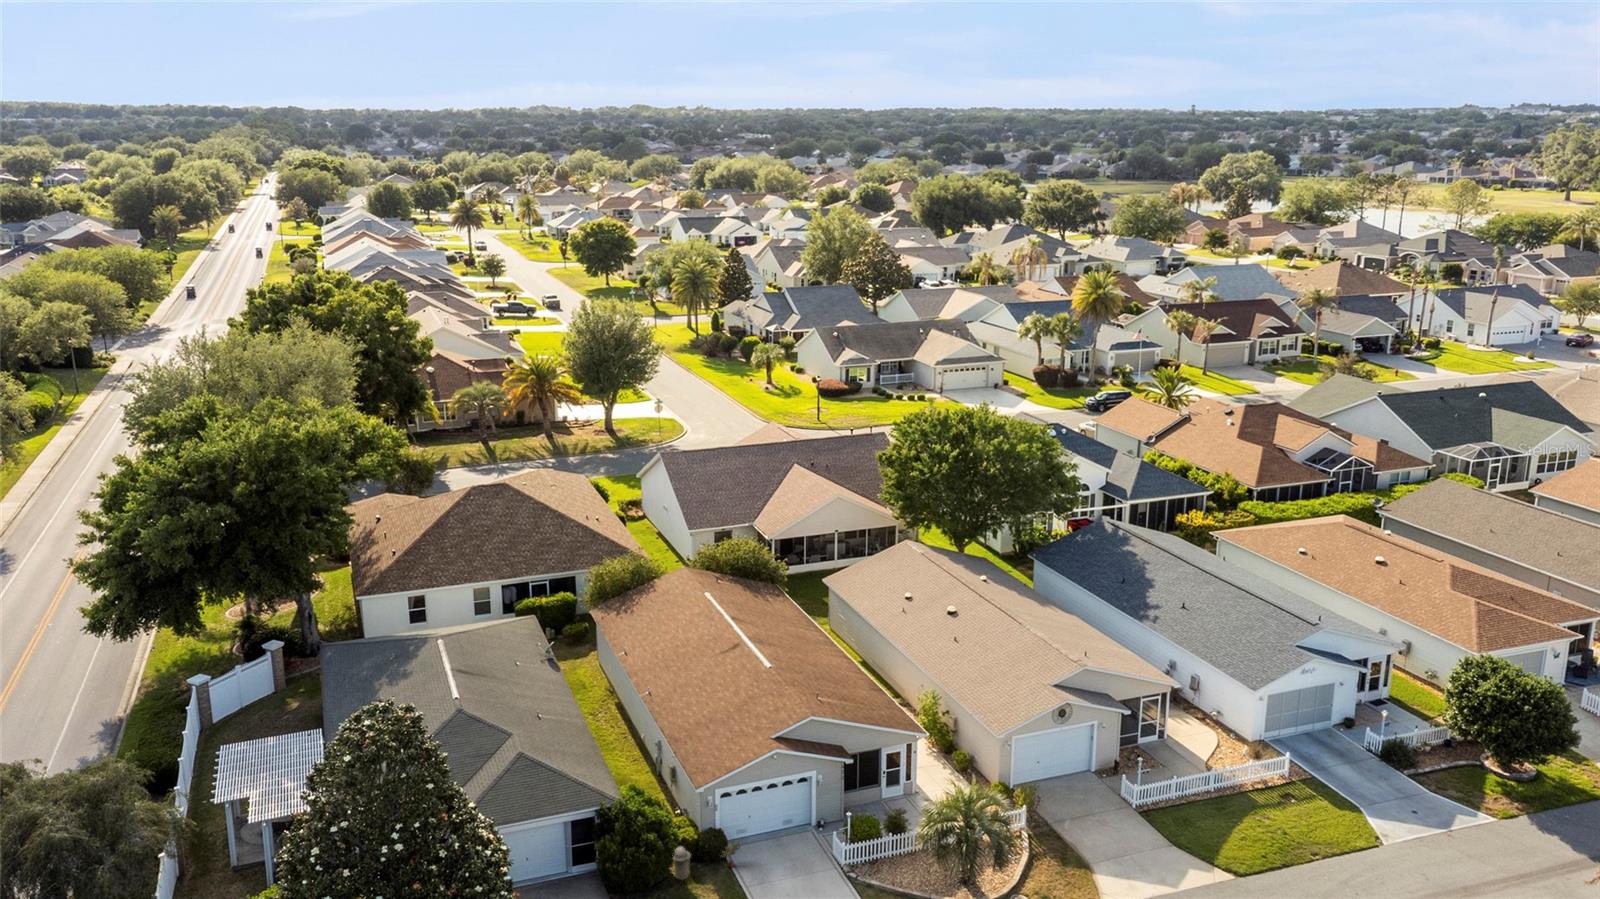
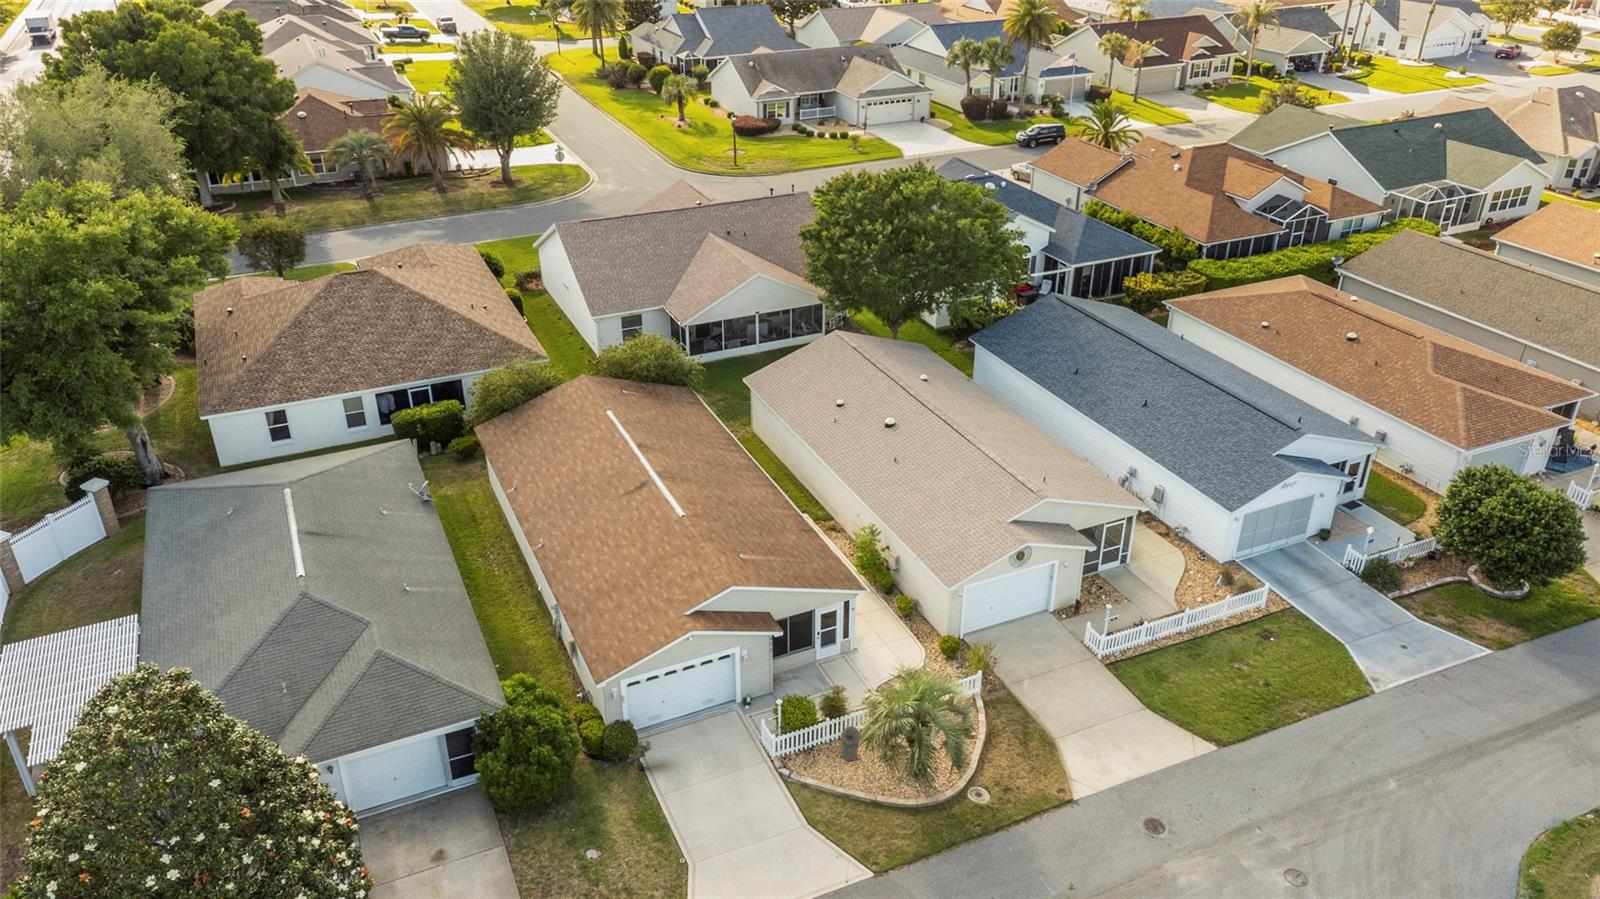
trash can: present [673,846,691,880] -> present [841,726,861,761]

